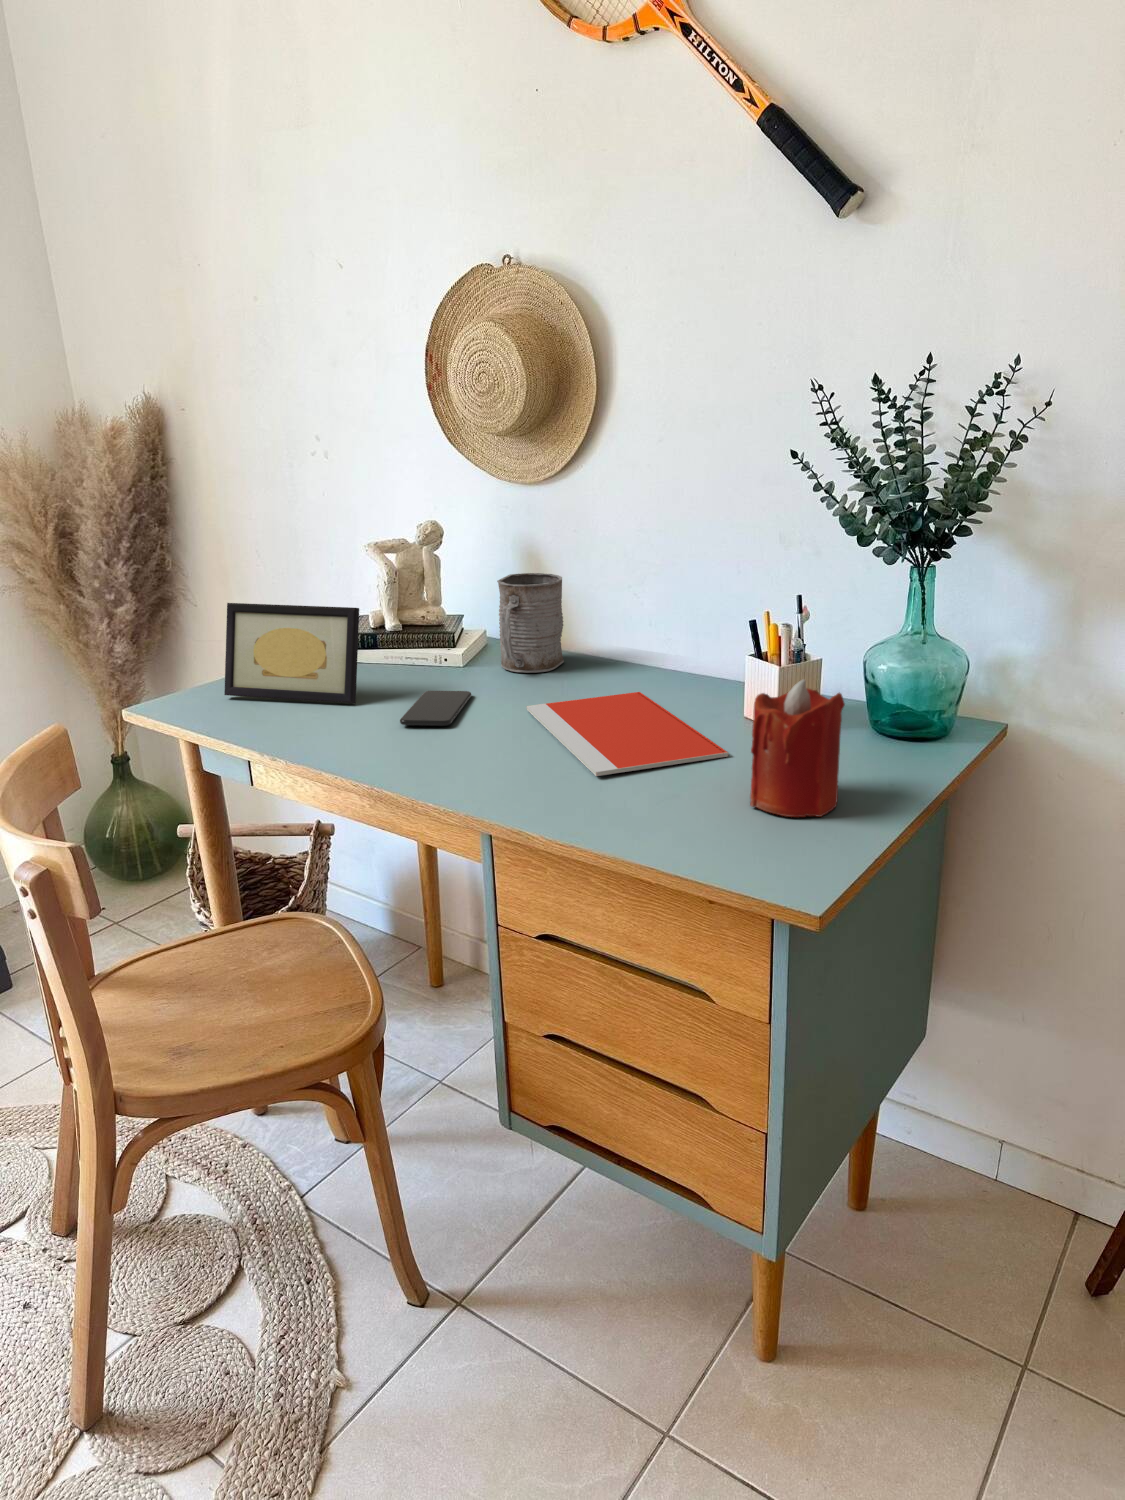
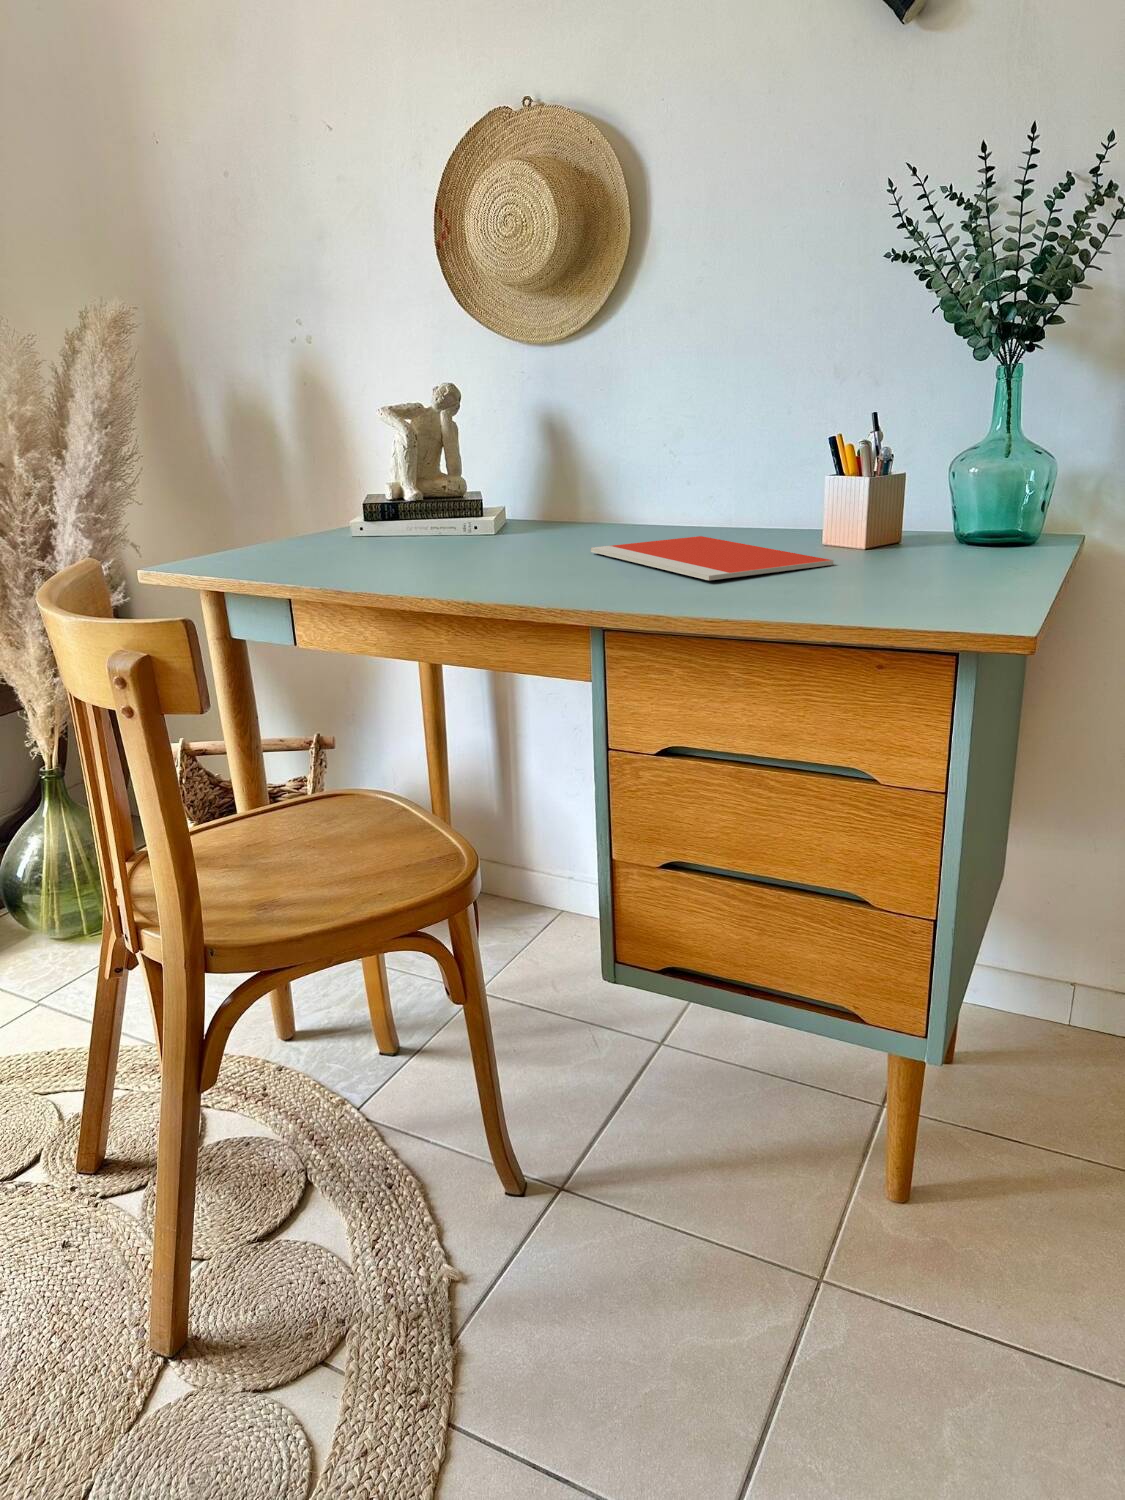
mug: present [497,573,564,673] -> none [531,433,601,534]
picture frame: present [224,603,359,703] -> none [245,454,398,561]
candle: present [750,680,845,817] -> none [883,445,989,590]
smartphone: present [400,691,472,726] -> none [461,544,522,566]

